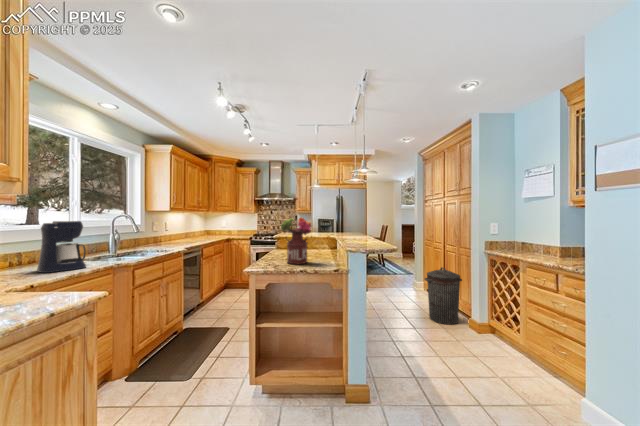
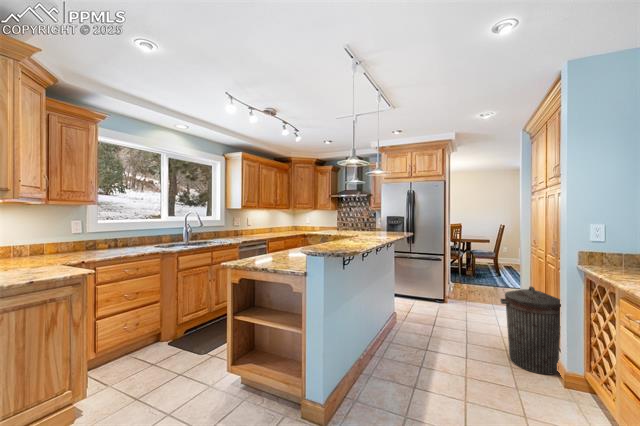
flower arrangement: present [281,217,312,264] -> none [252,212,288,261]
coffee maker: present [37,221,86,273] -> none [111,216,143,253]

